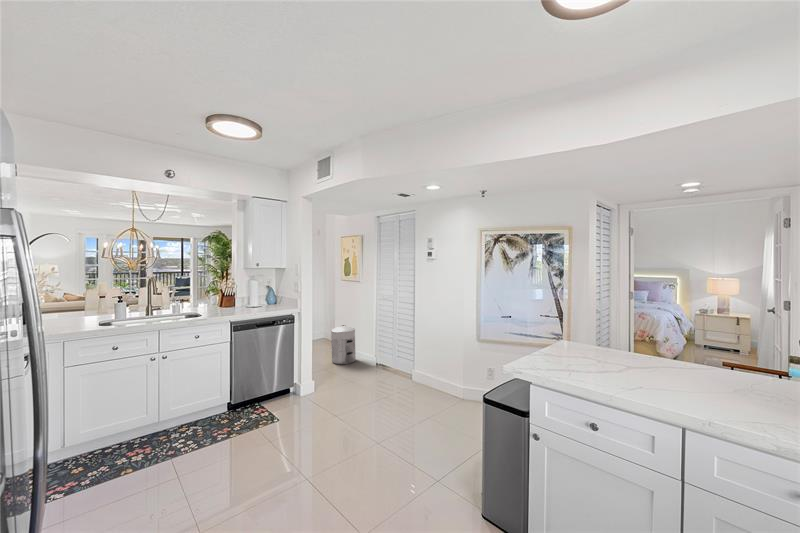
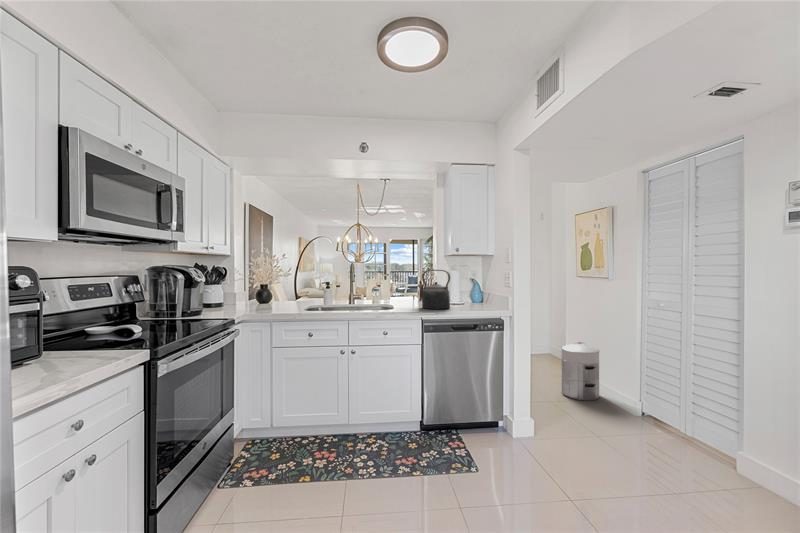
kettle: none [221,280,251,312] -> present [418,270,450,309]

